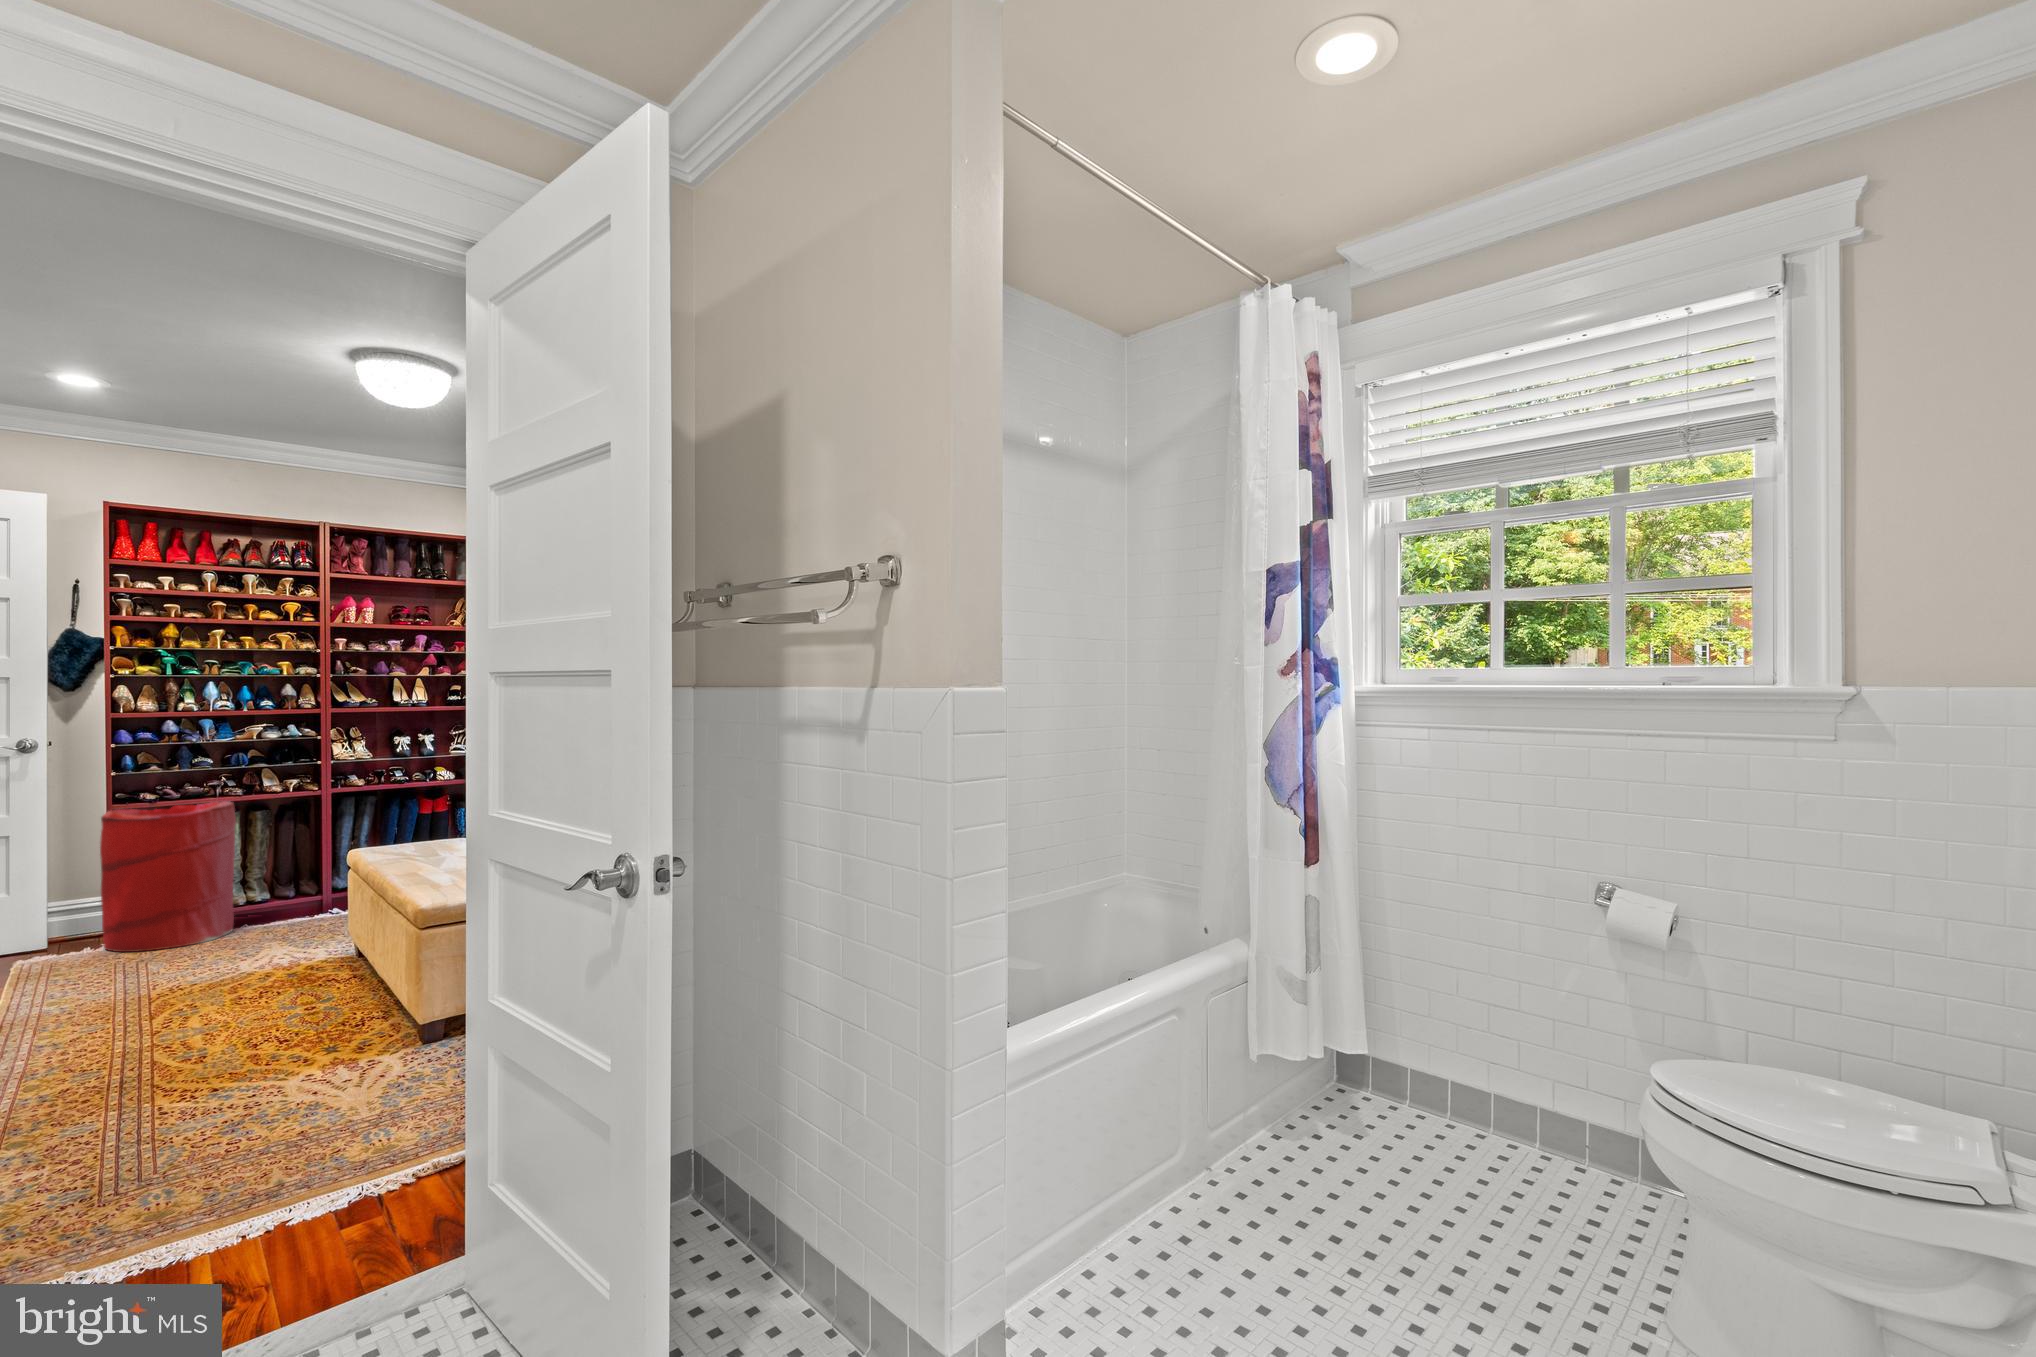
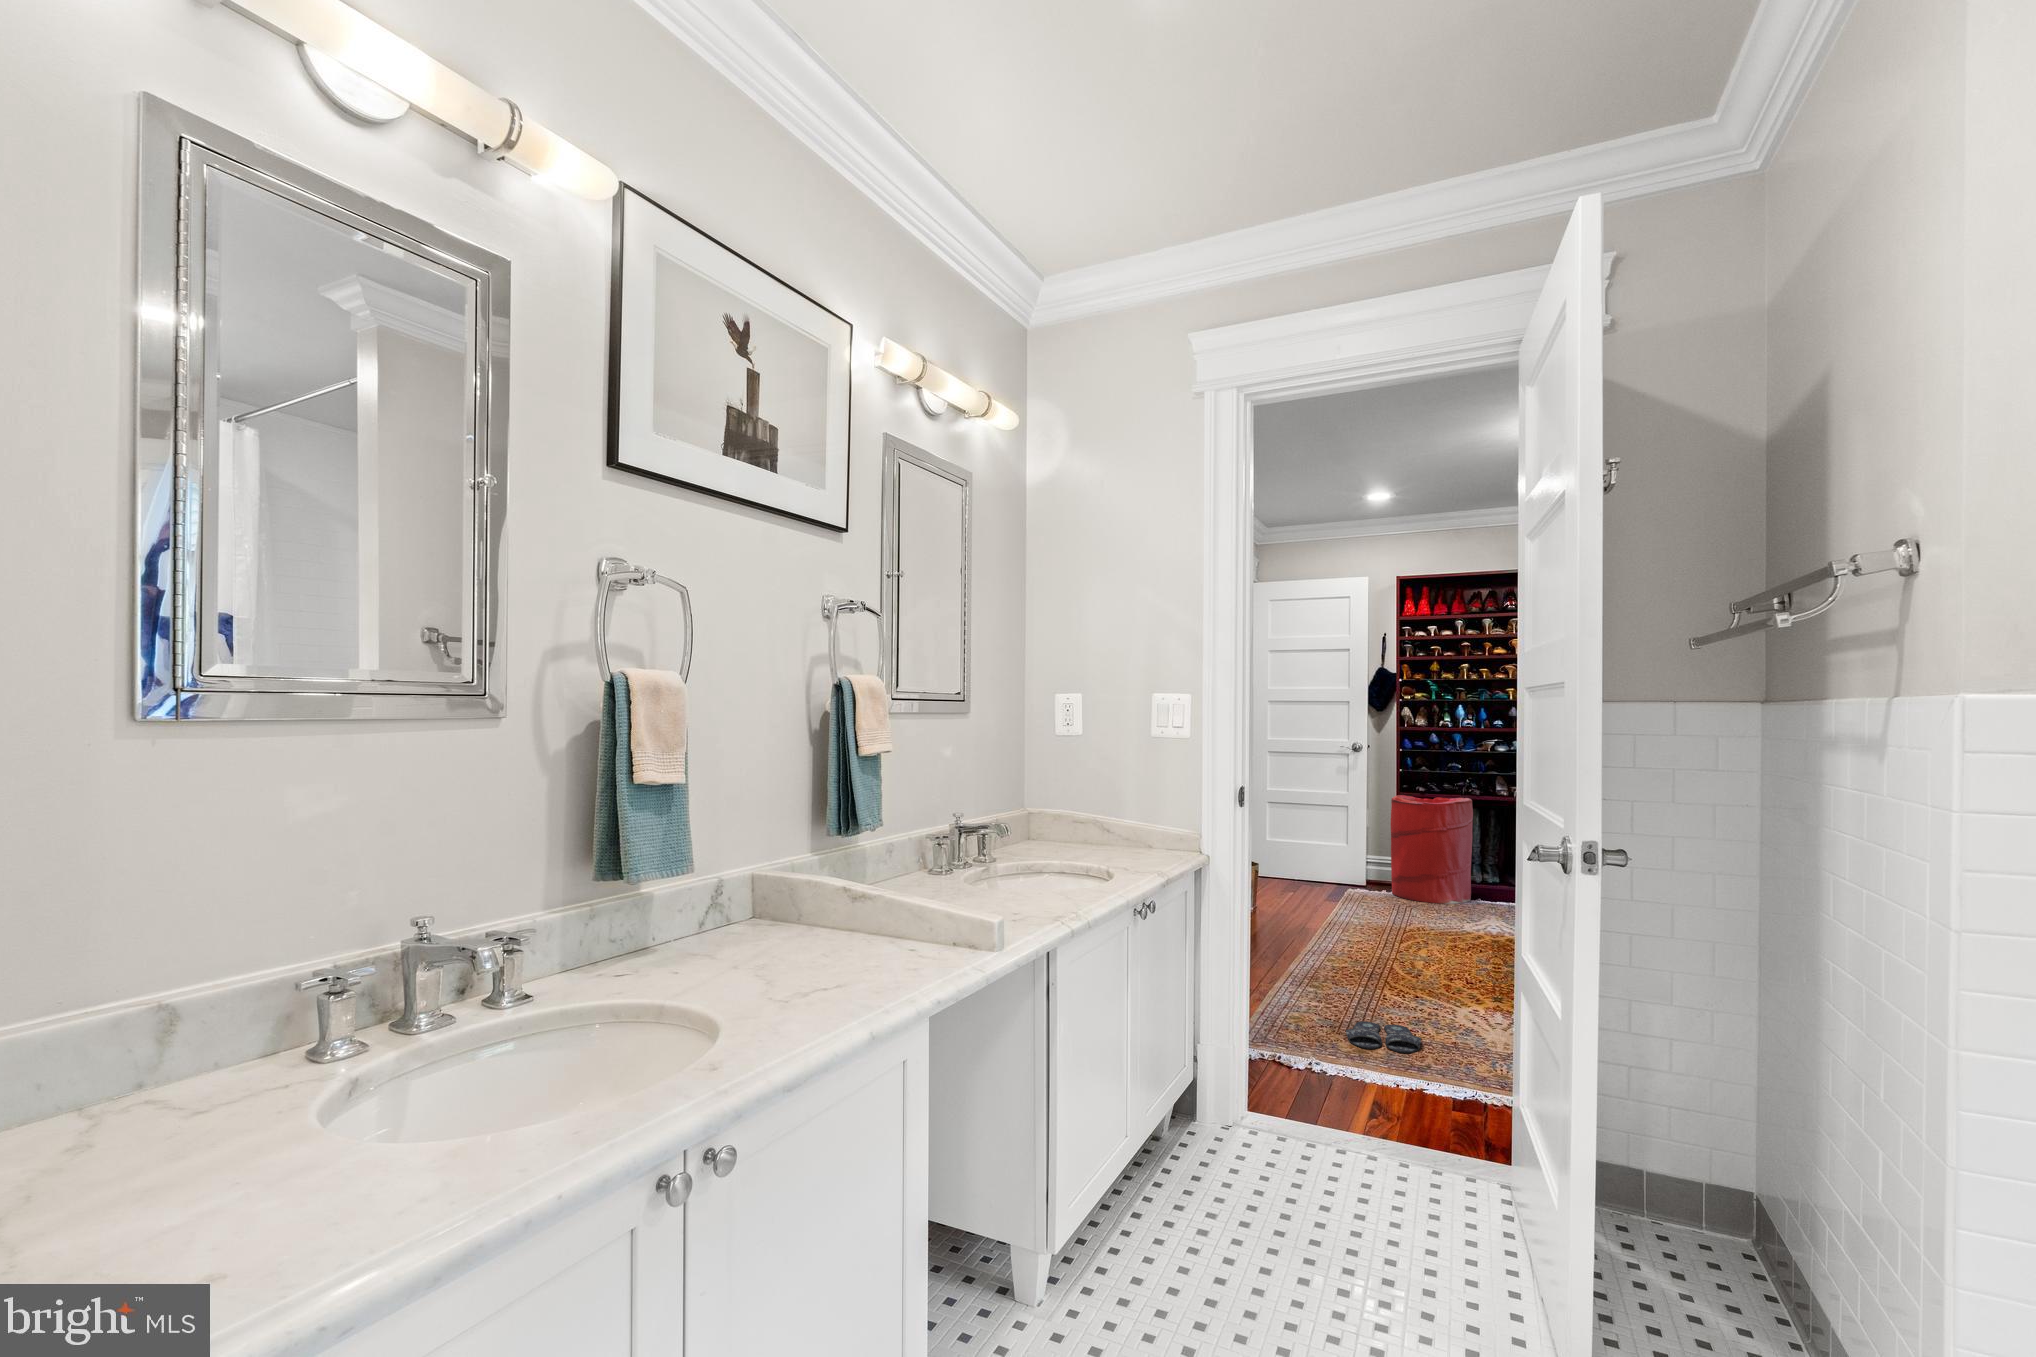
slippers: none [116,1141,253,1207] -> present [1346,1021,1421,1053]

